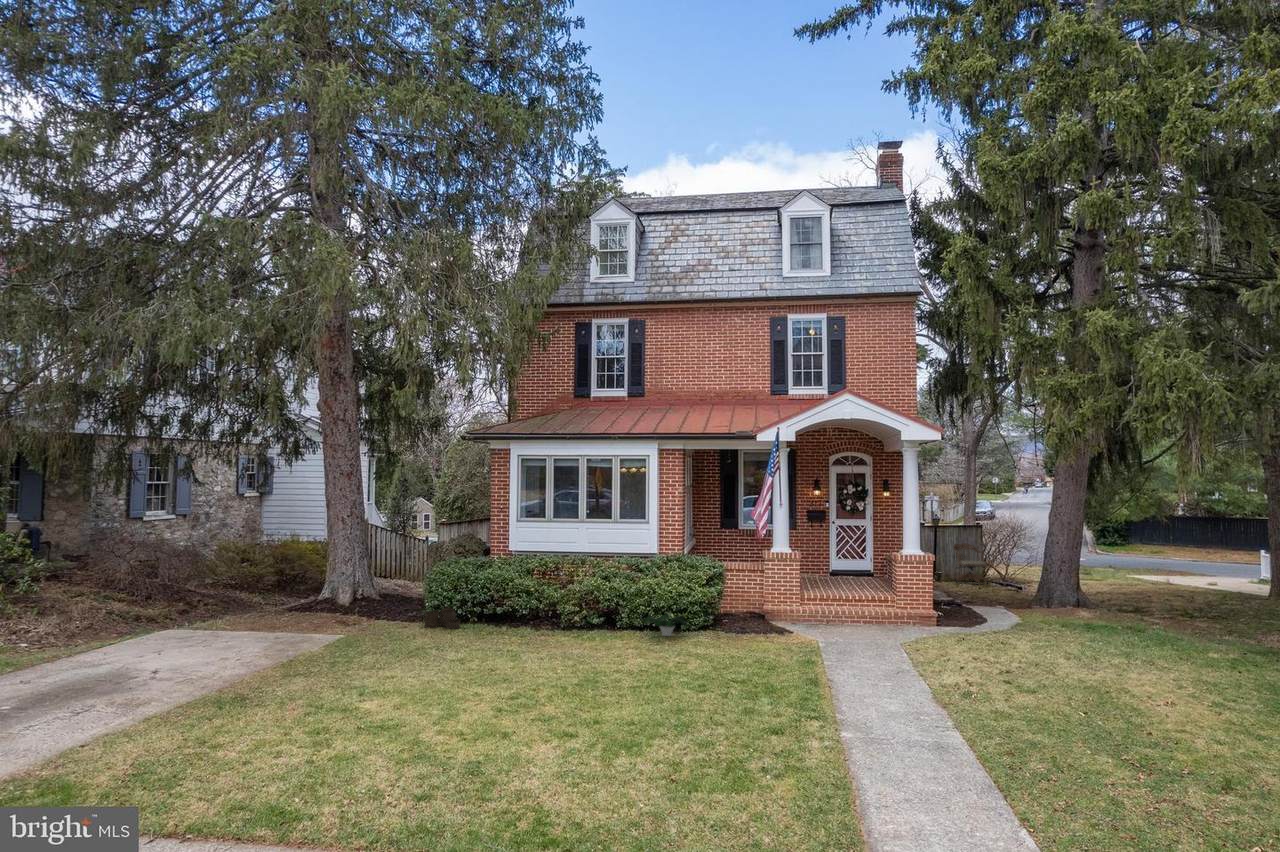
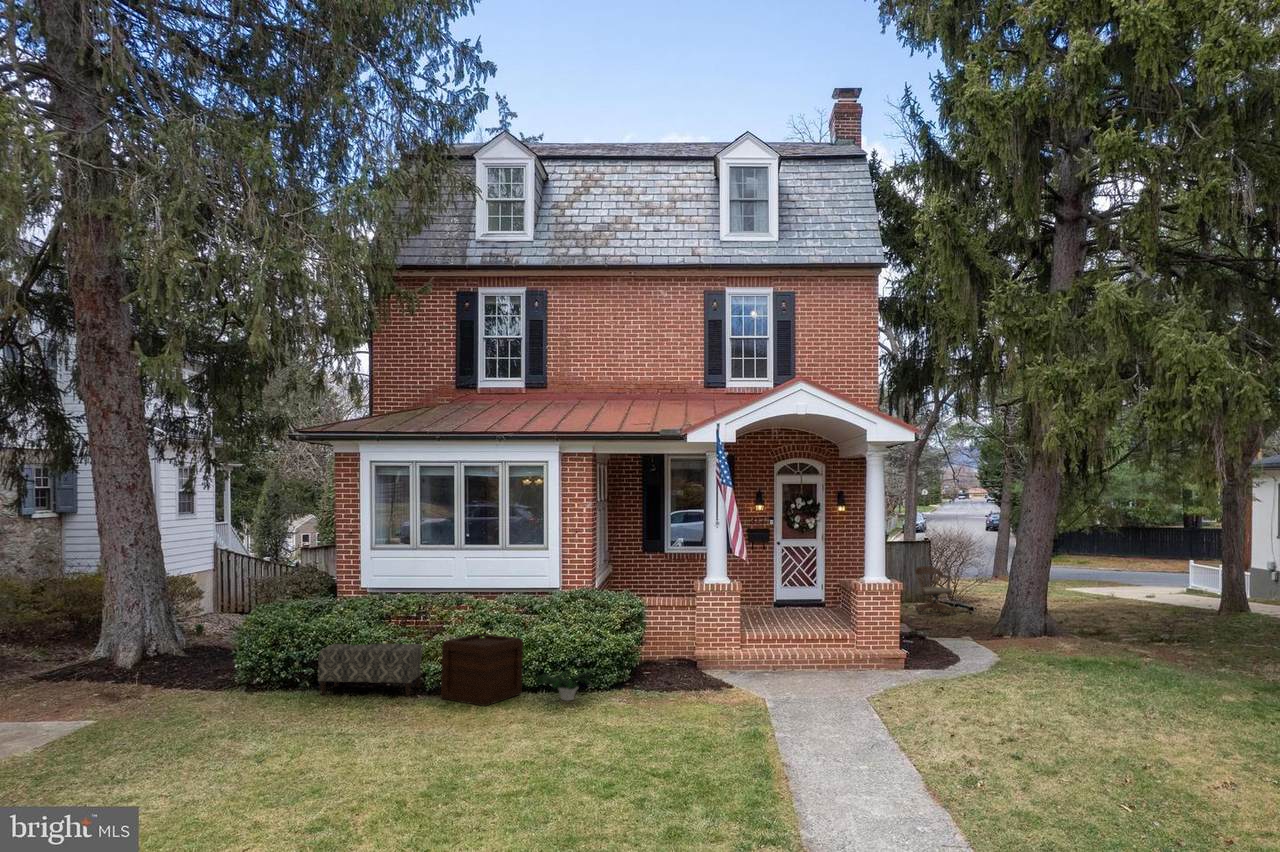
wooden crate: none [573,585,633,638] -> present [441,634,523,706]
bench: none [485,590,560,630] -> present [318,644,423,696]
woven basket: present [425,607,460,629] -> none [231,665,283,699]

